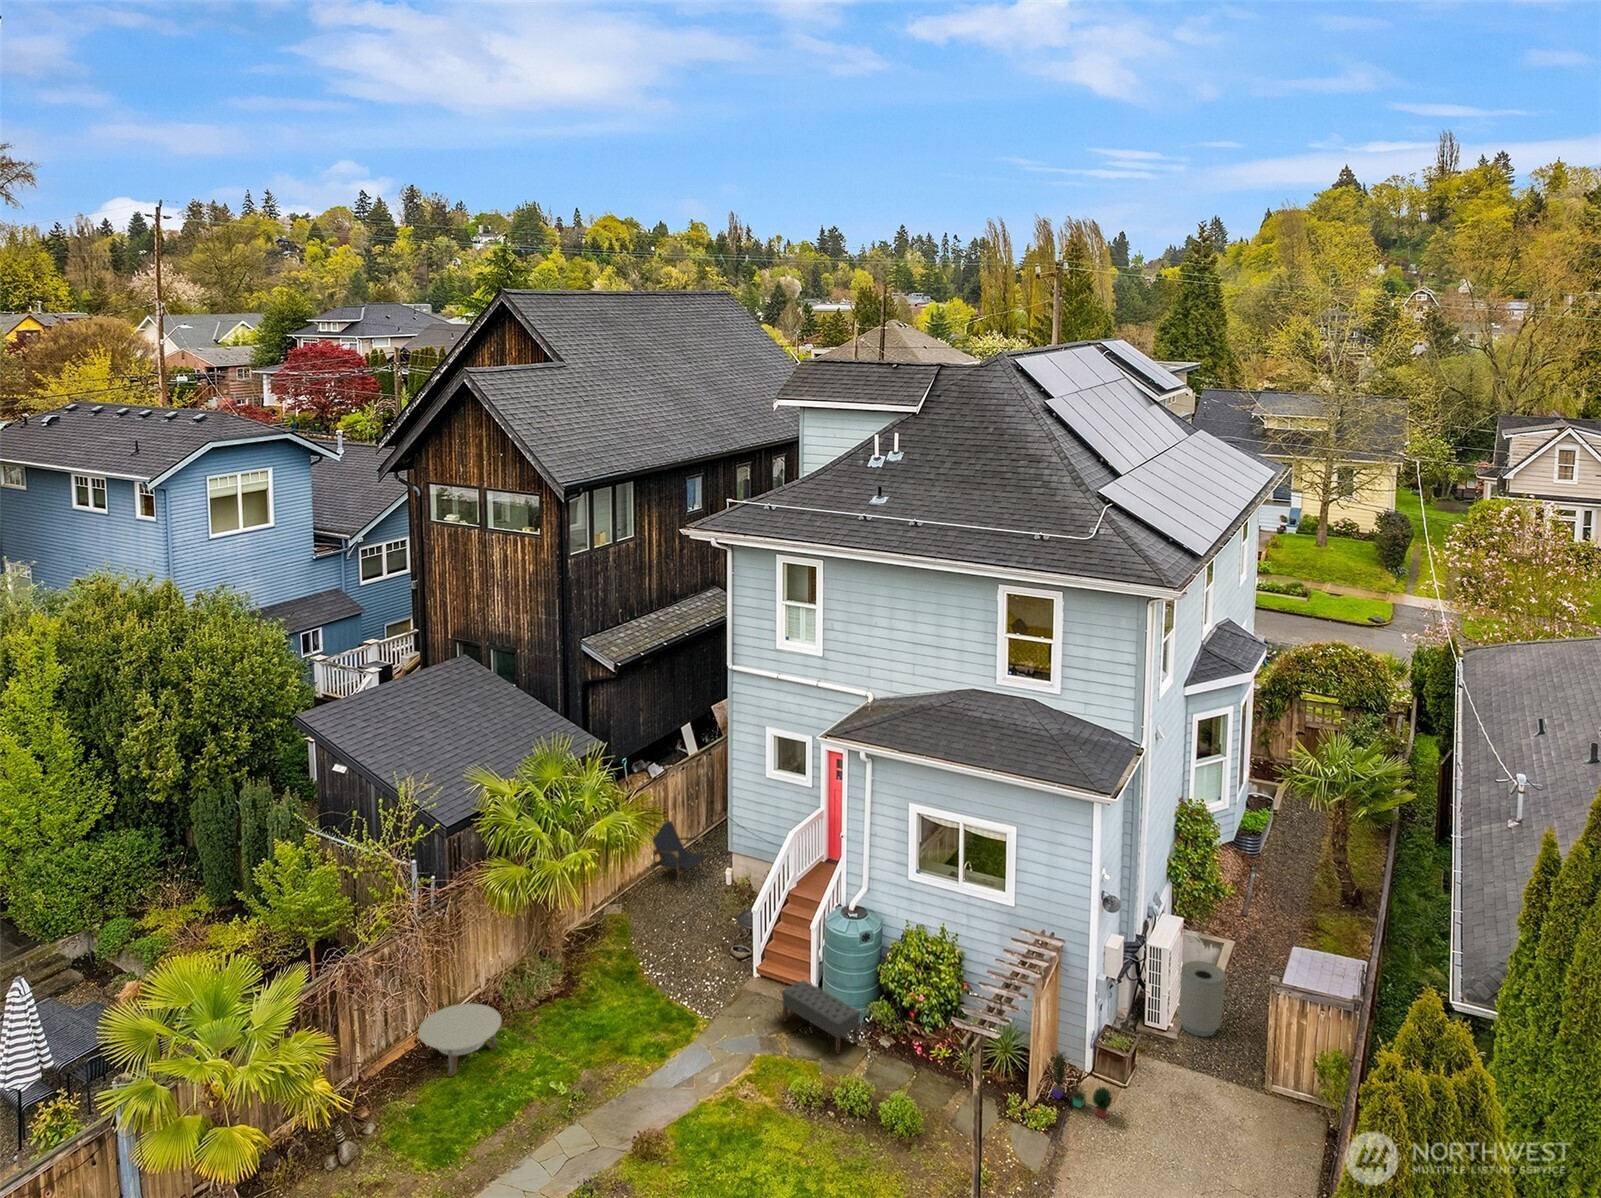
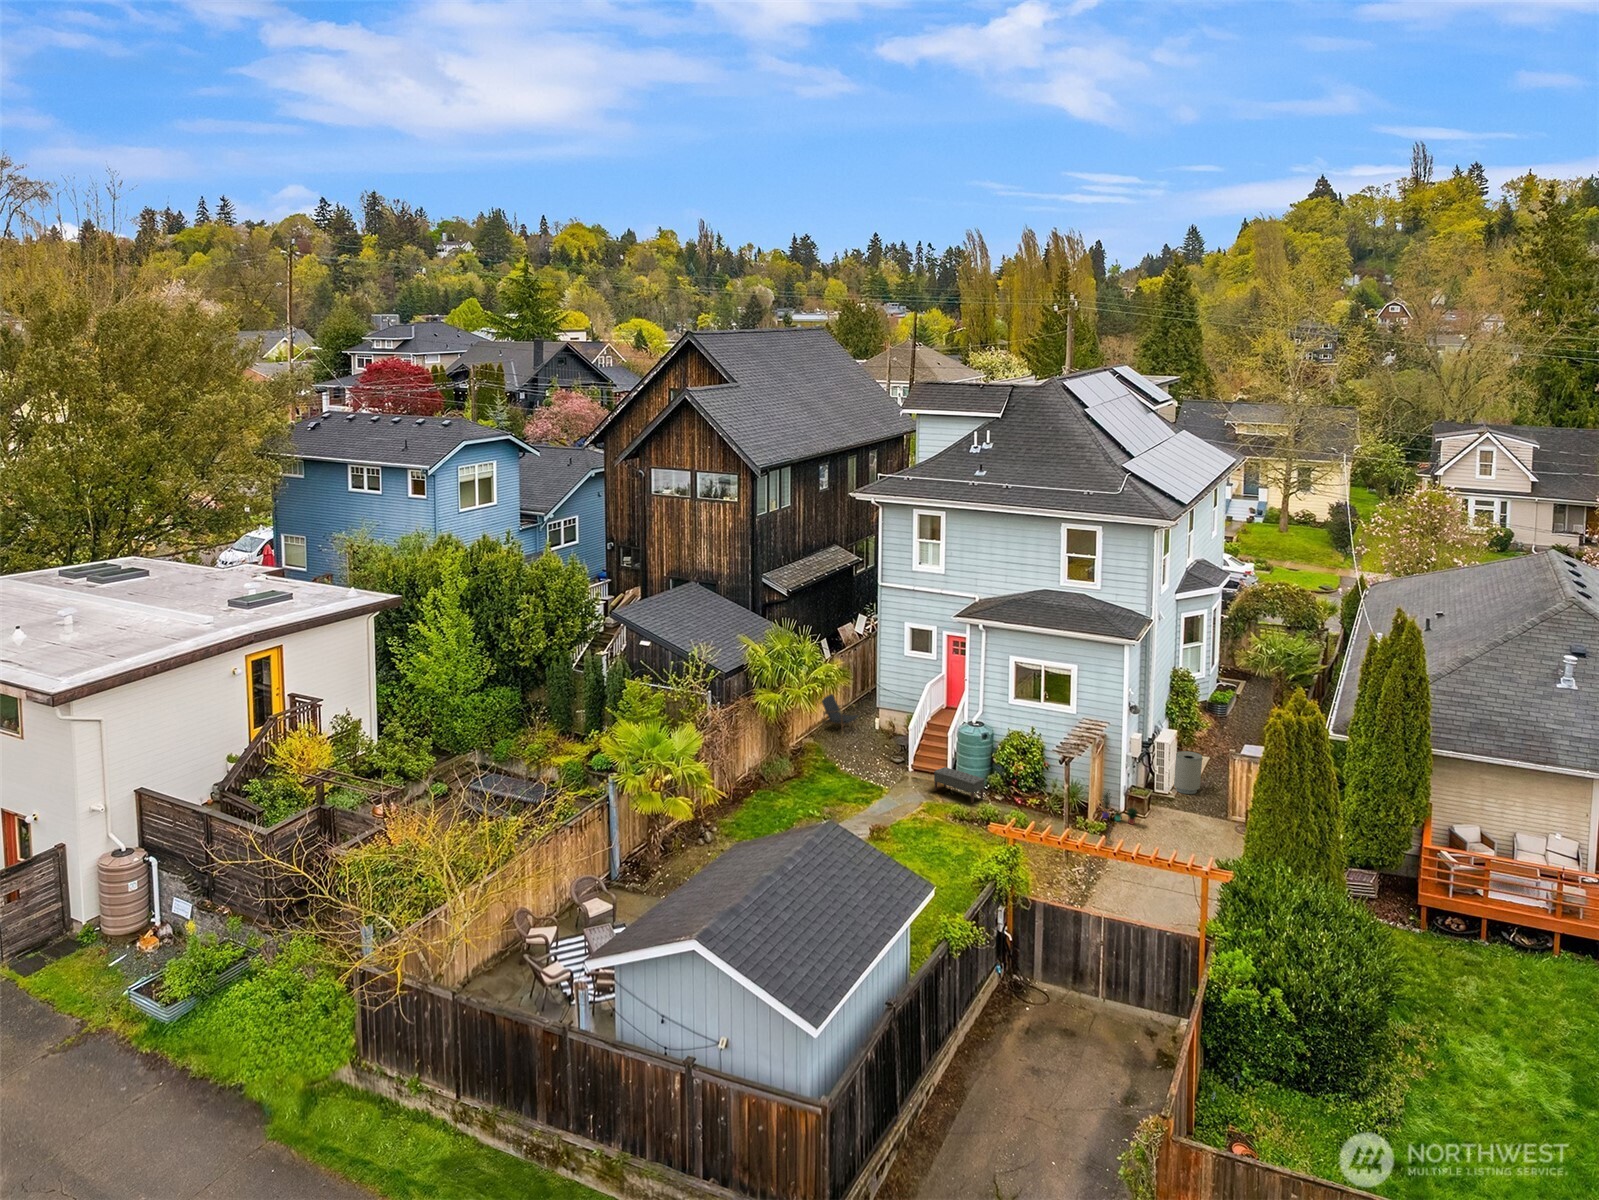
round table: present [418,1004,501,1077] -> none [723,778,771,813]

